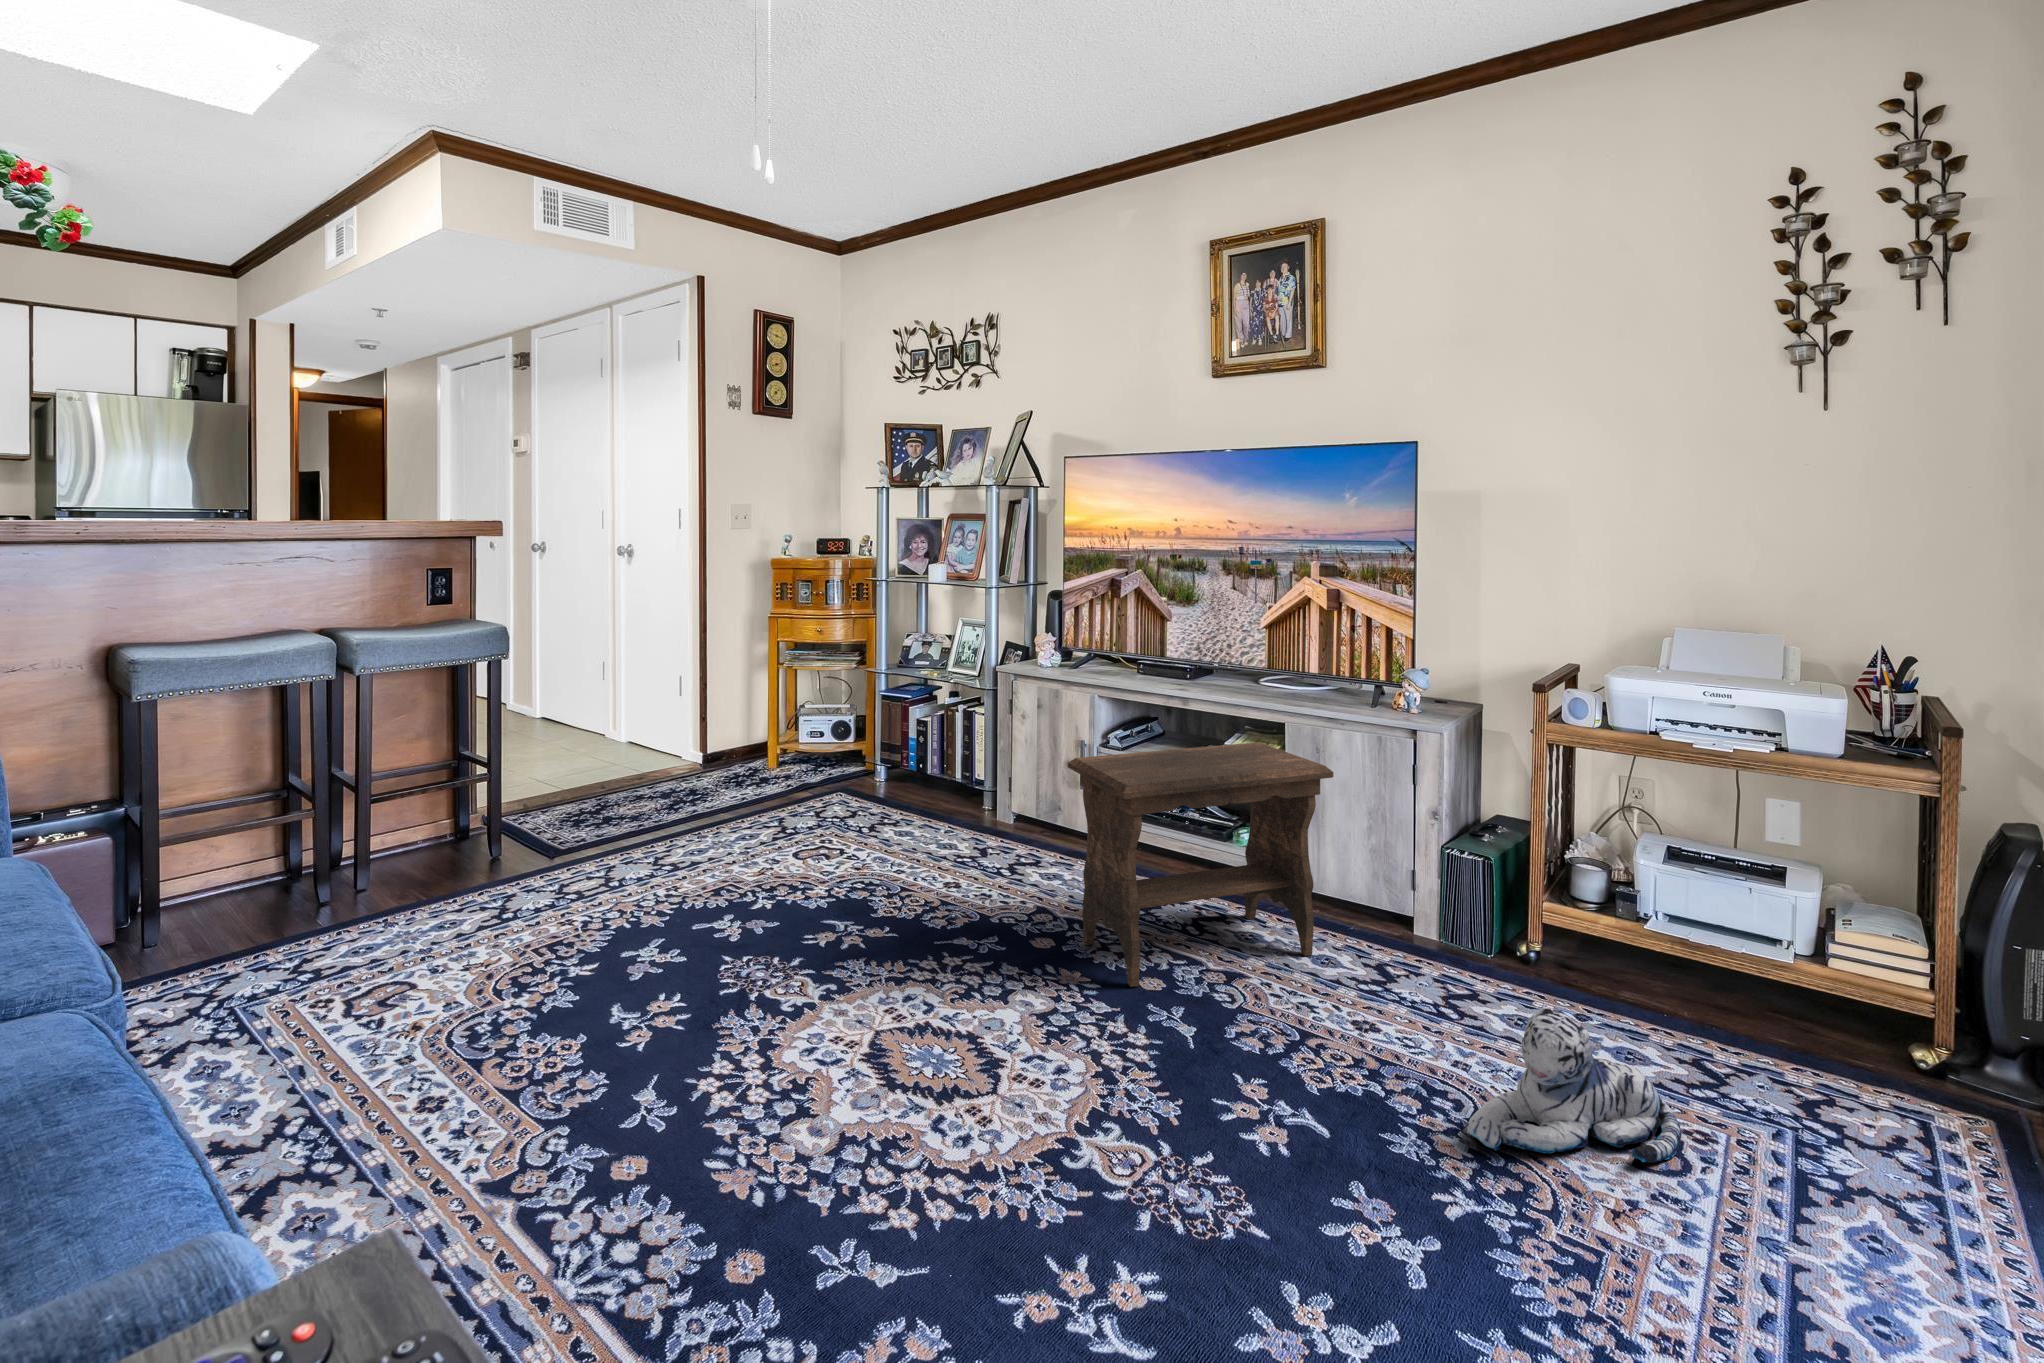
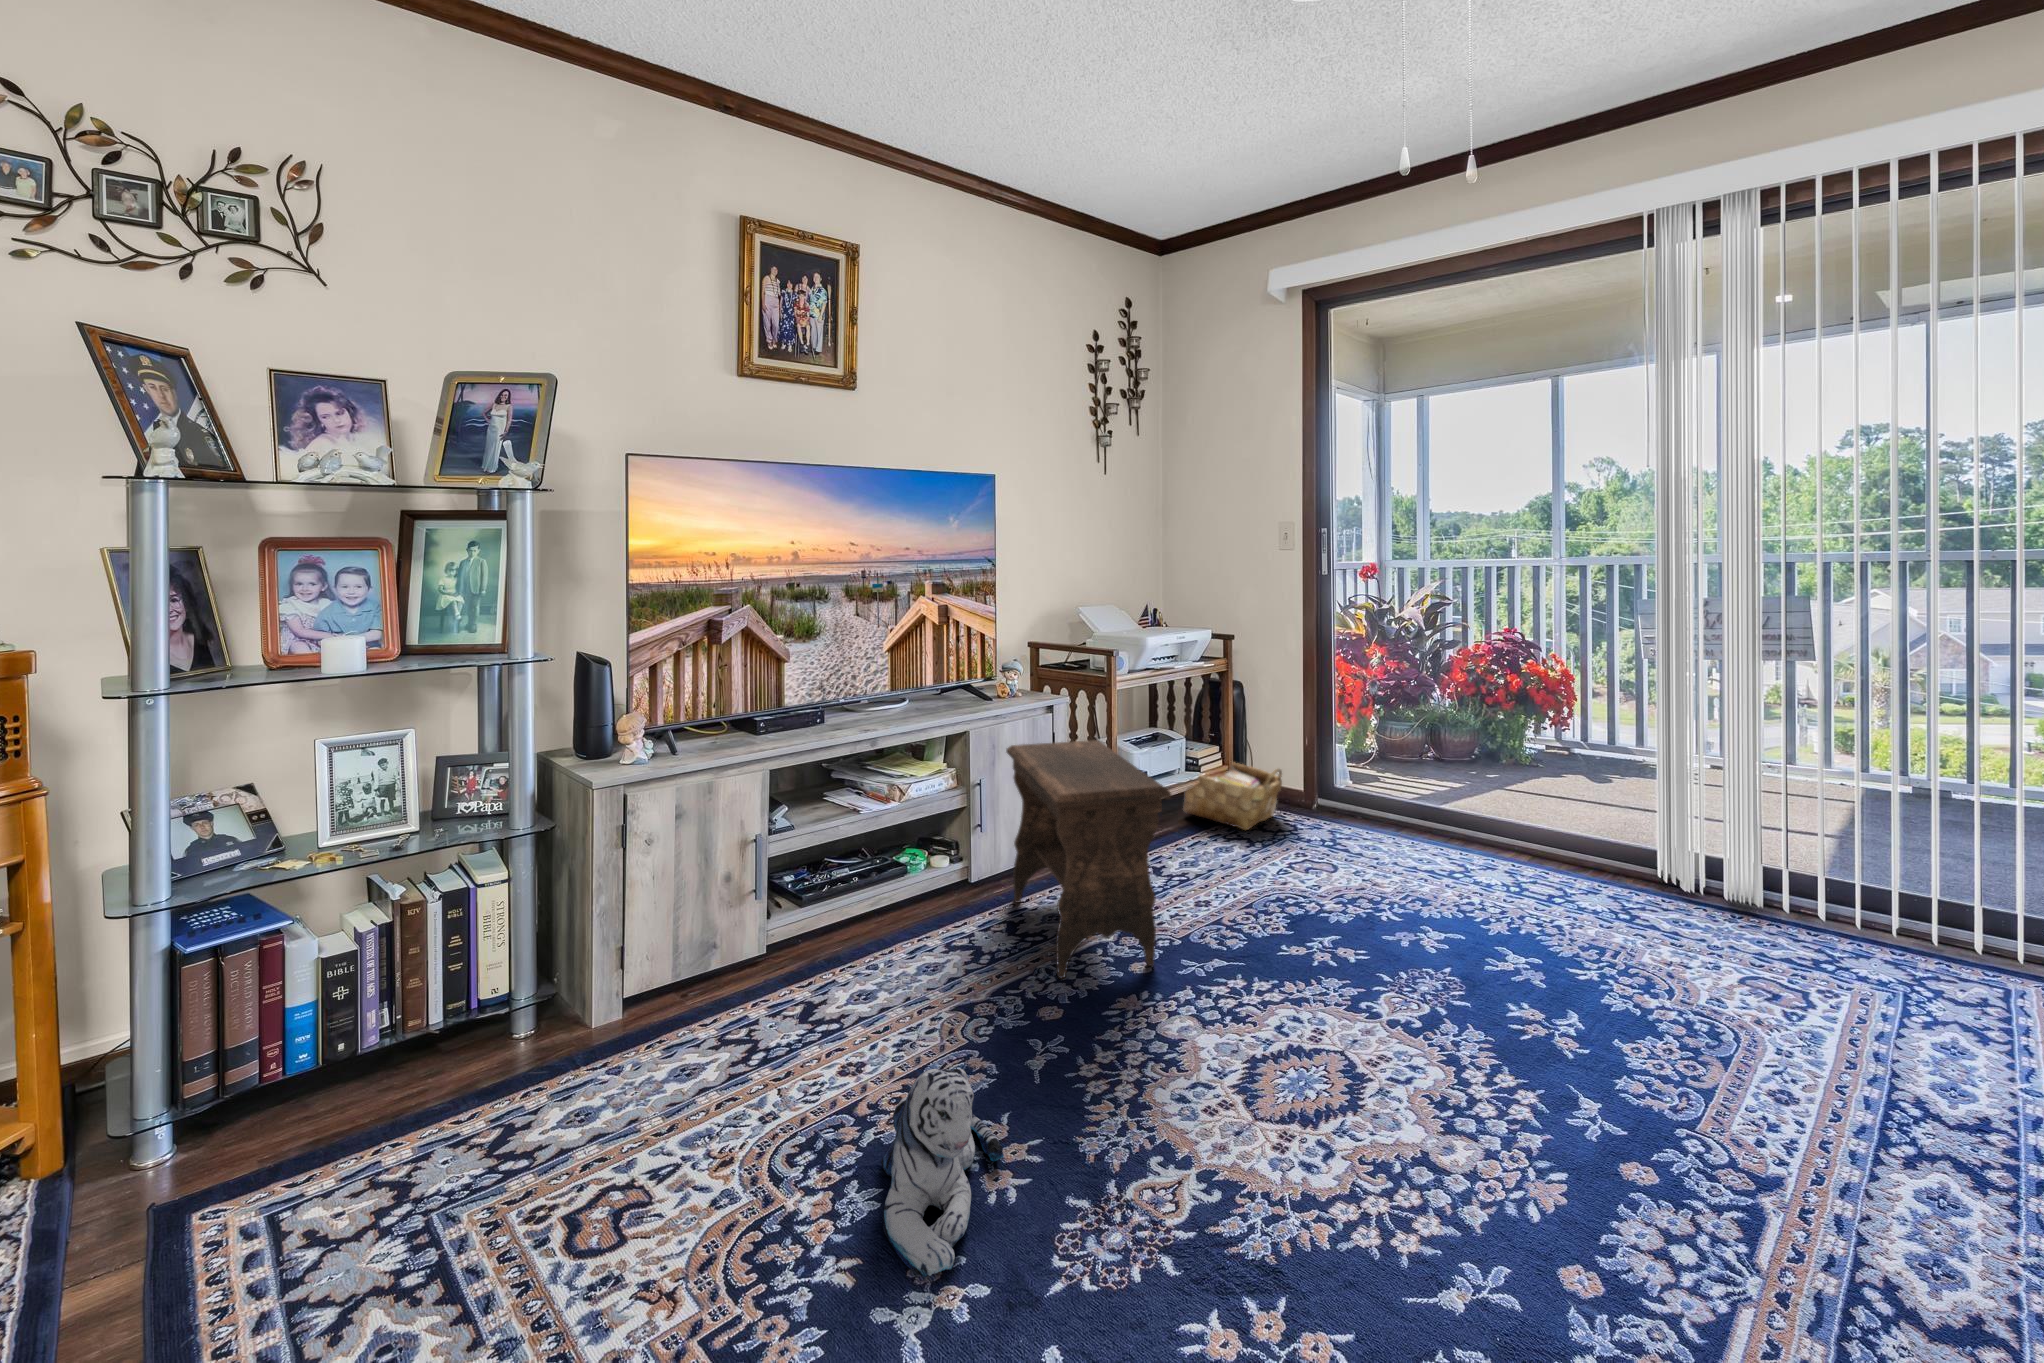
woven basket: none [1709,909,1920,1122] -> present [1183,763,1282,830]
plush toy: present [1467,1007,1681,1163] -> present [881,1068,1004,1278]

